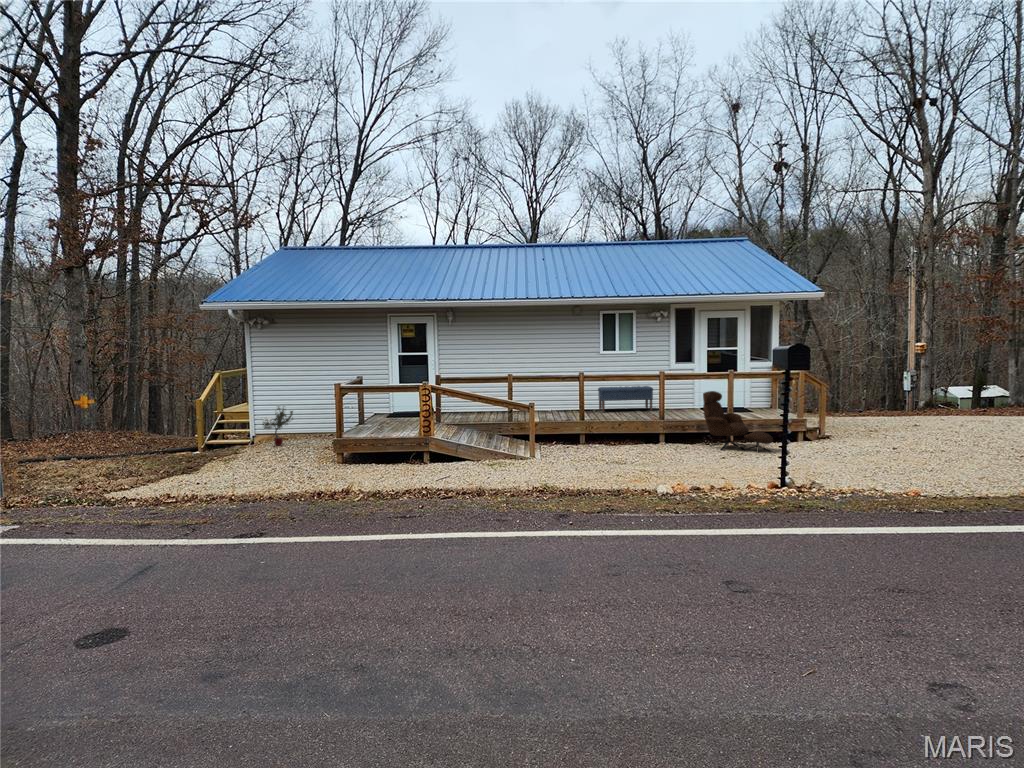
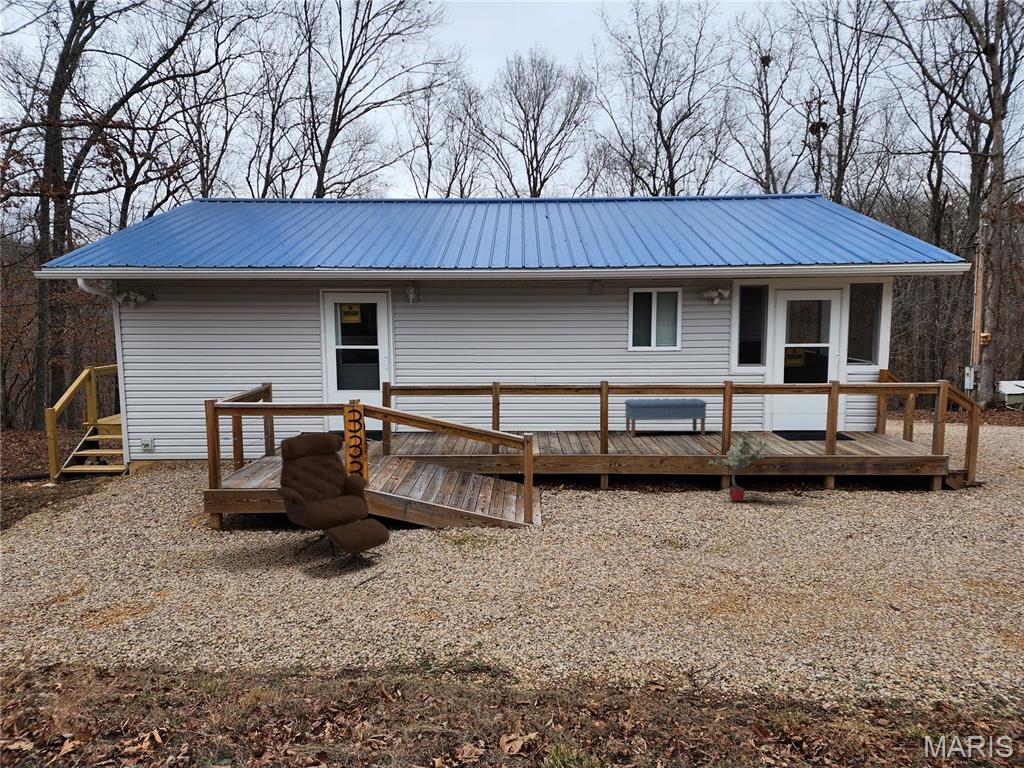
lounge chair: present [703,391,773,453] -> present [277,433,390,569]
potted tree: present [263,406,293,446] -> present [708,430,768,502]

